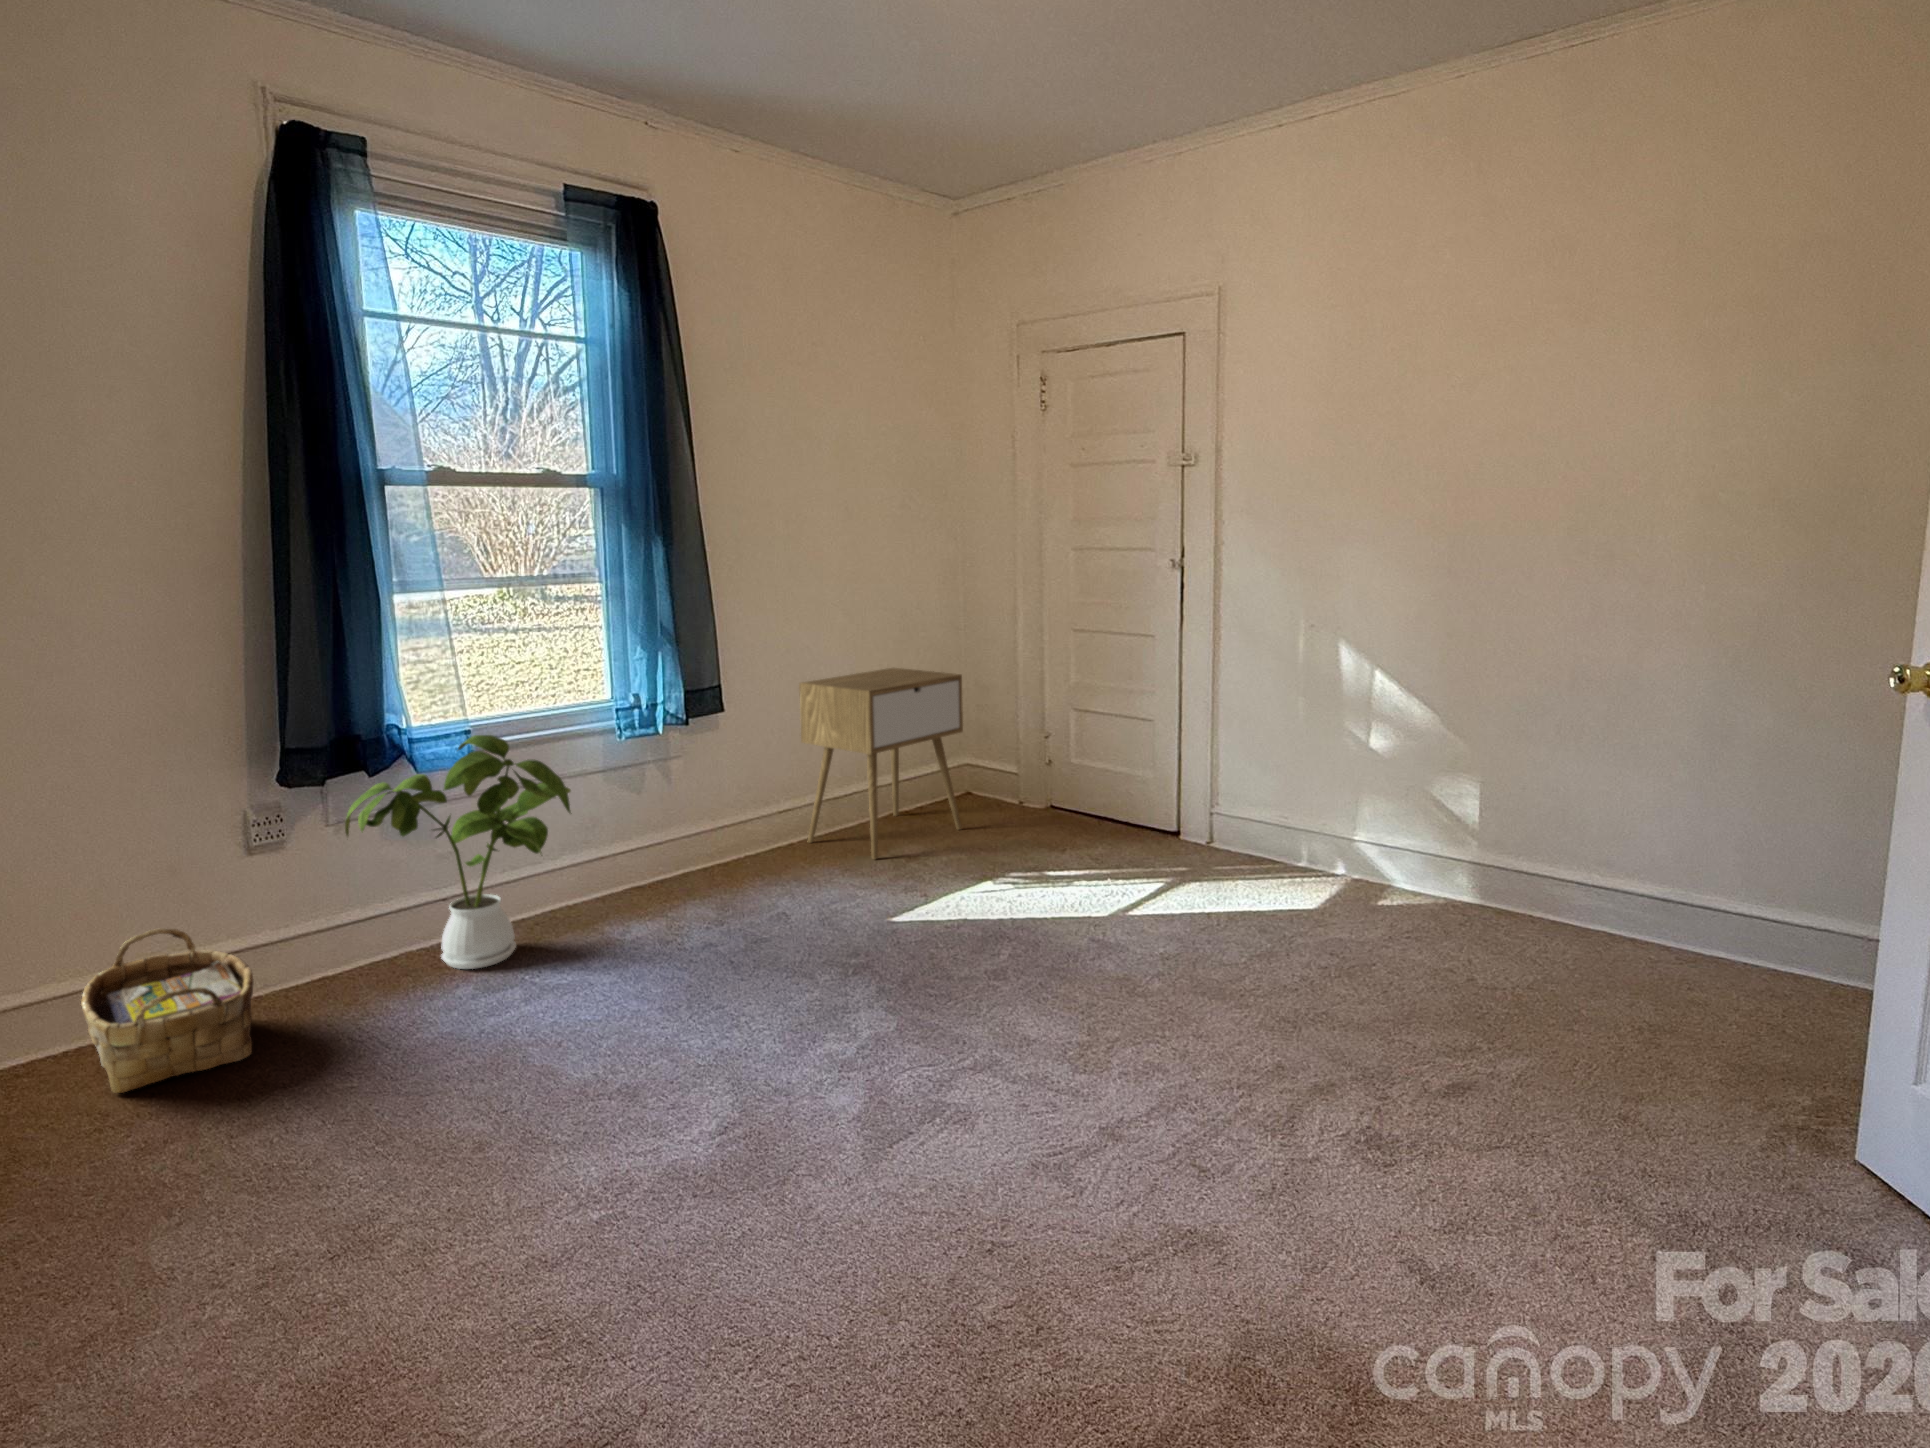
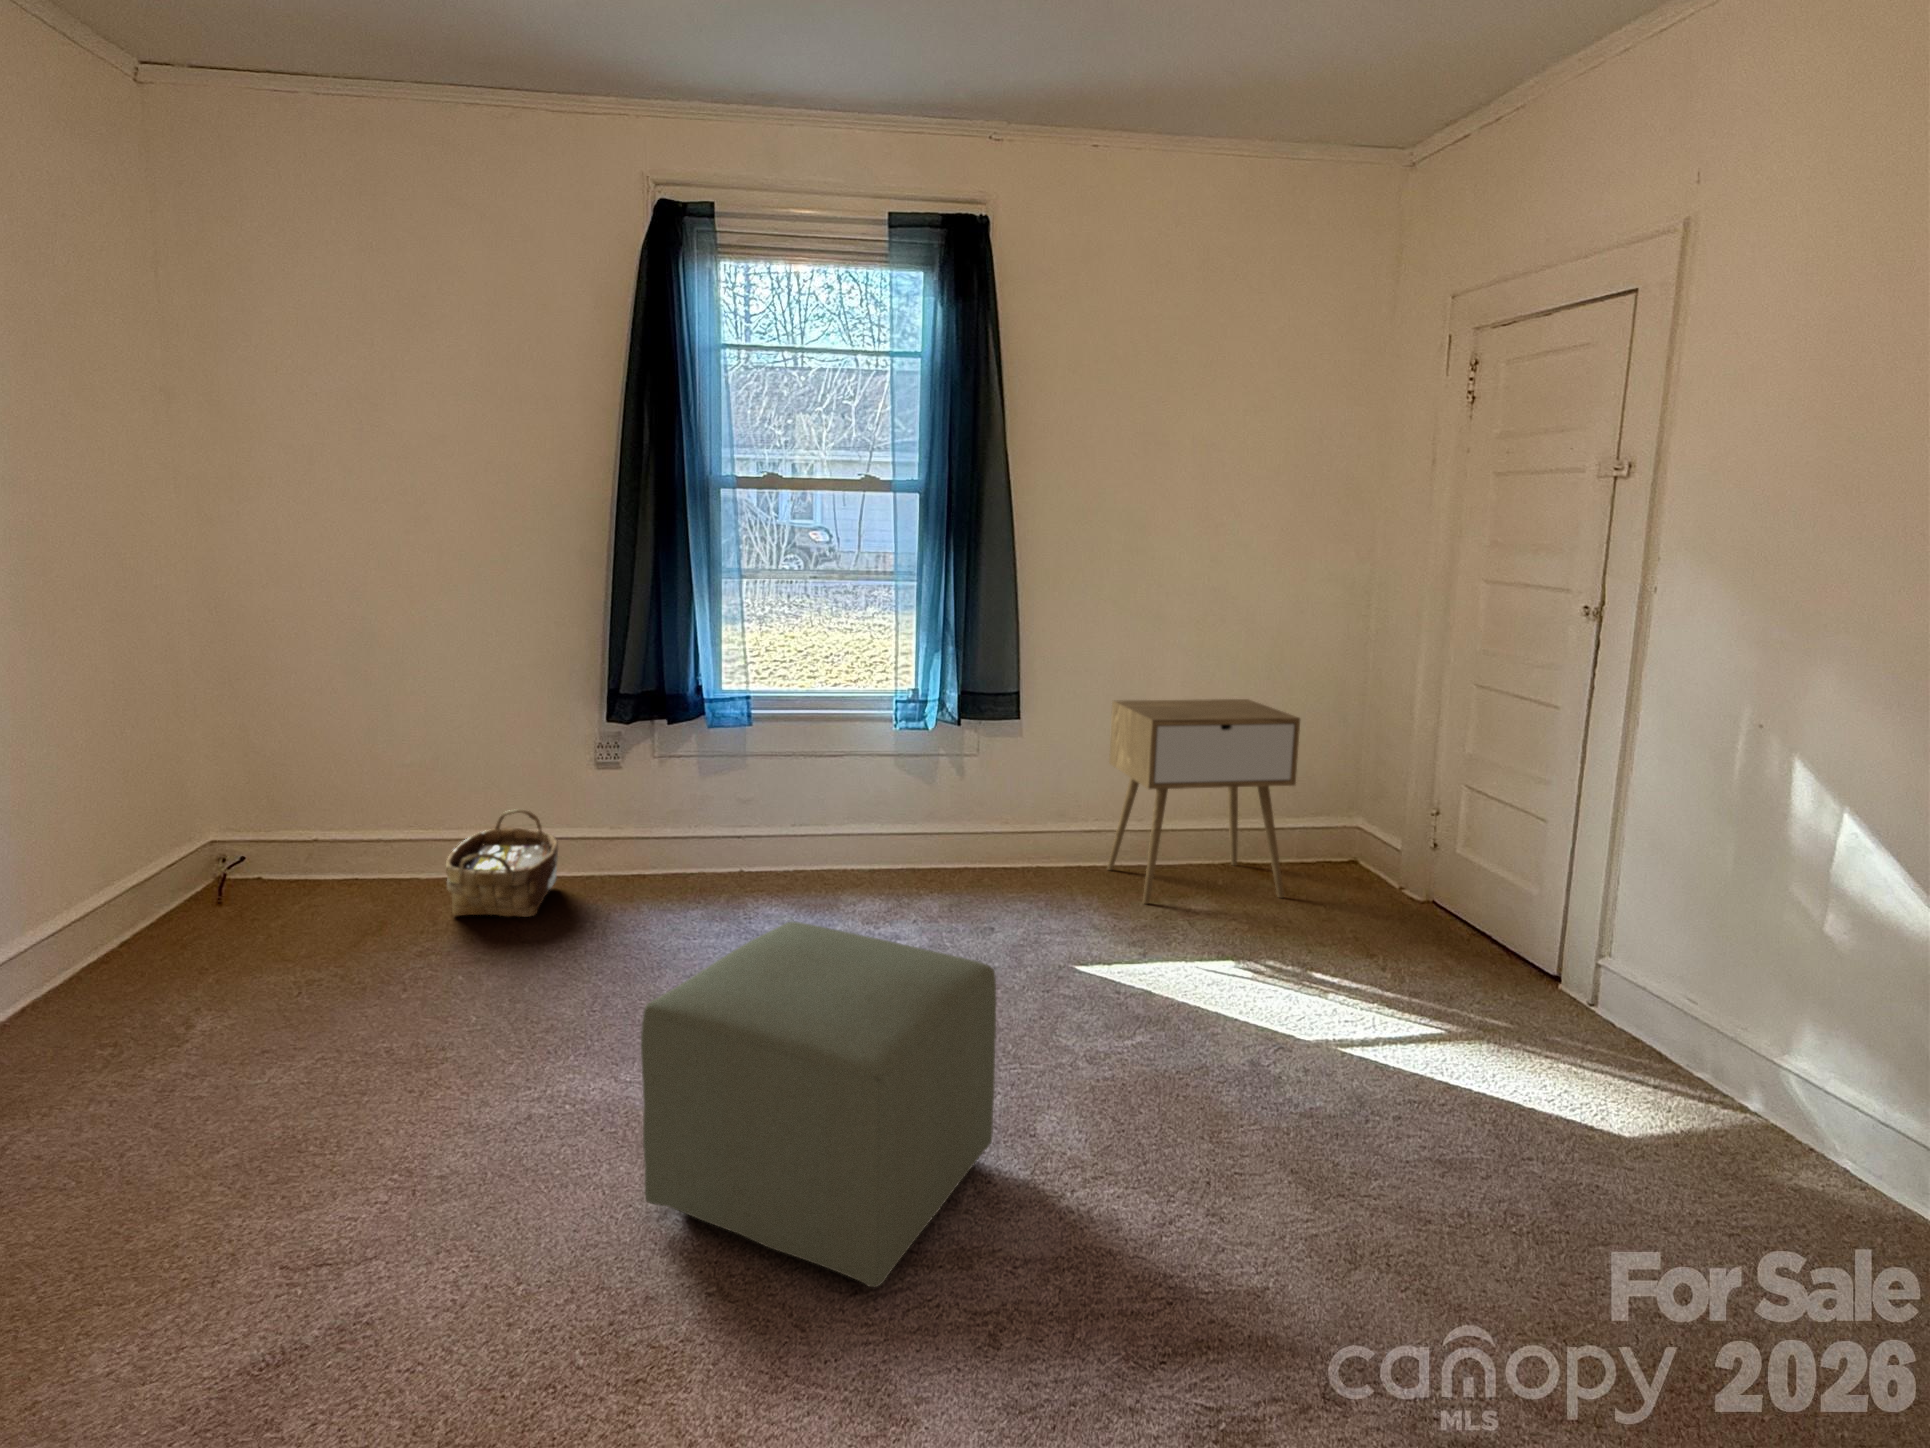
house plant: present [345,735,571,969] -> none [642,704,838,901]
ottoman: none [812,892,1111,1213] -> present [641,922,996,1287]

